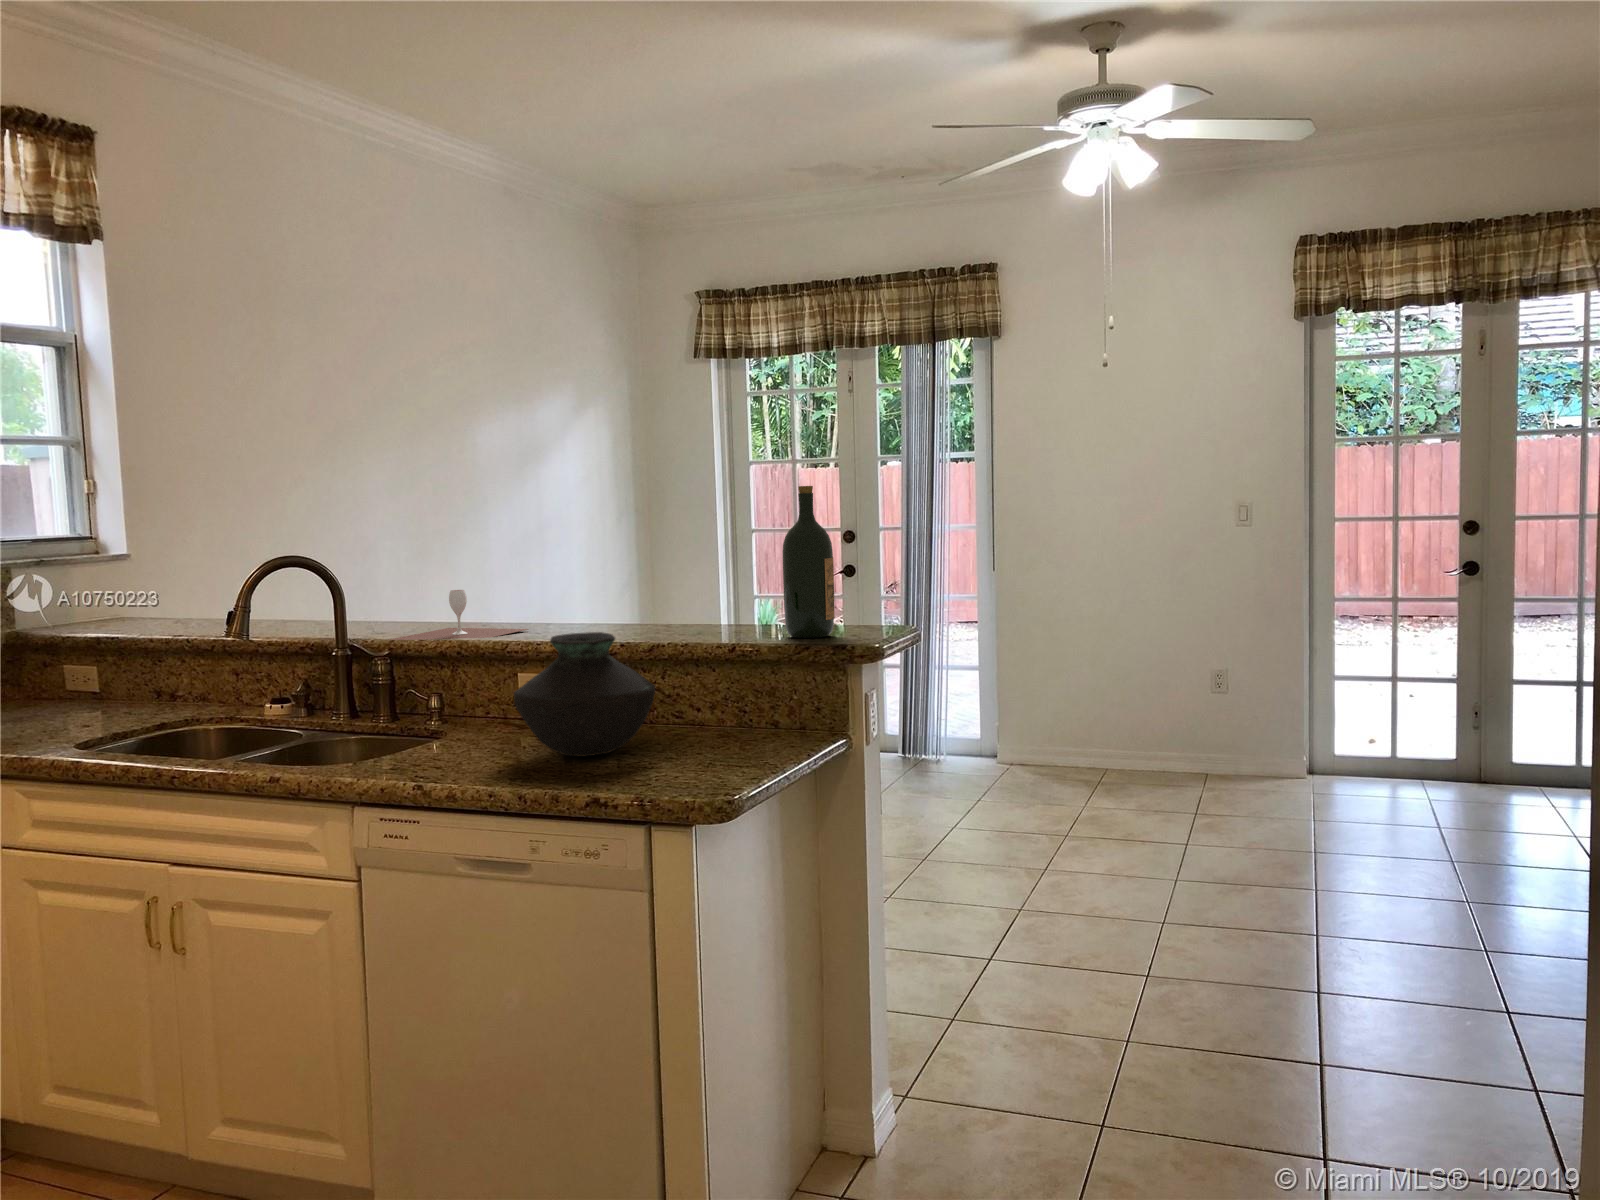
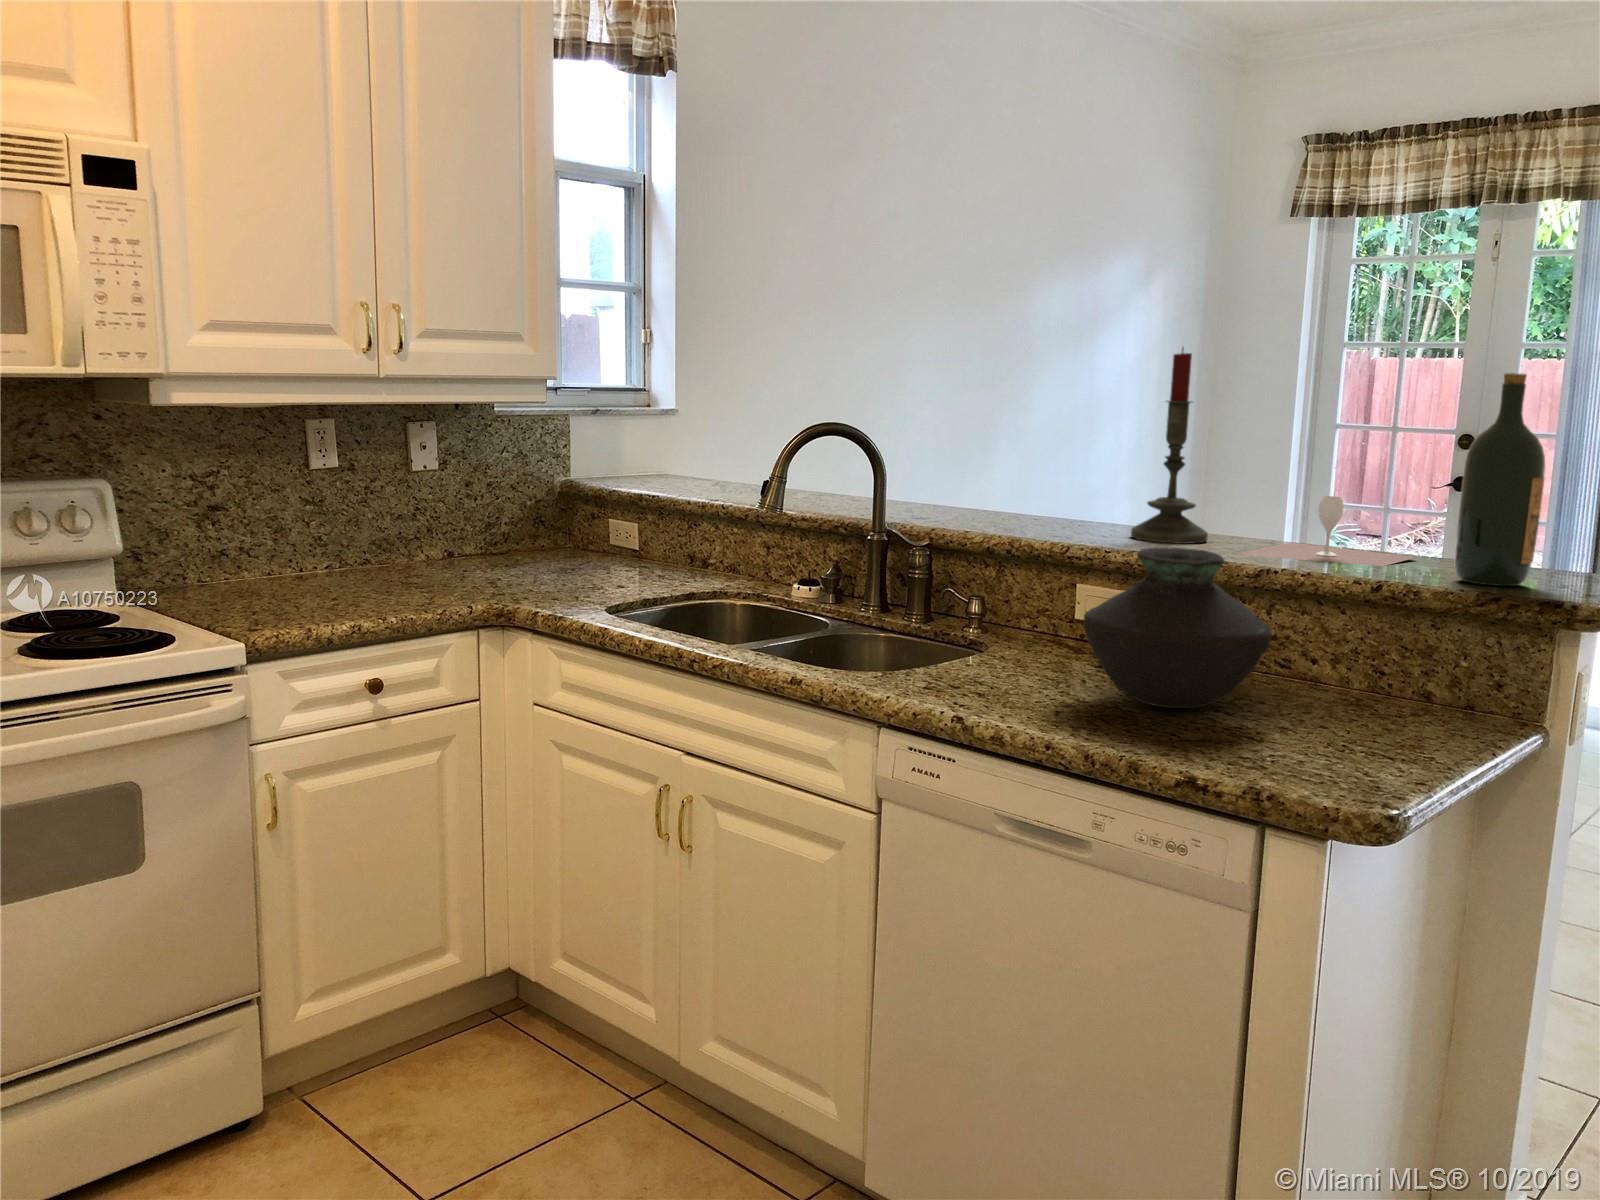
candle: none [561,476,621,633] -> present [1131,348,1208,544]
wine glass: present [390,590,528,640] -> present [1236,496,1417,566]

